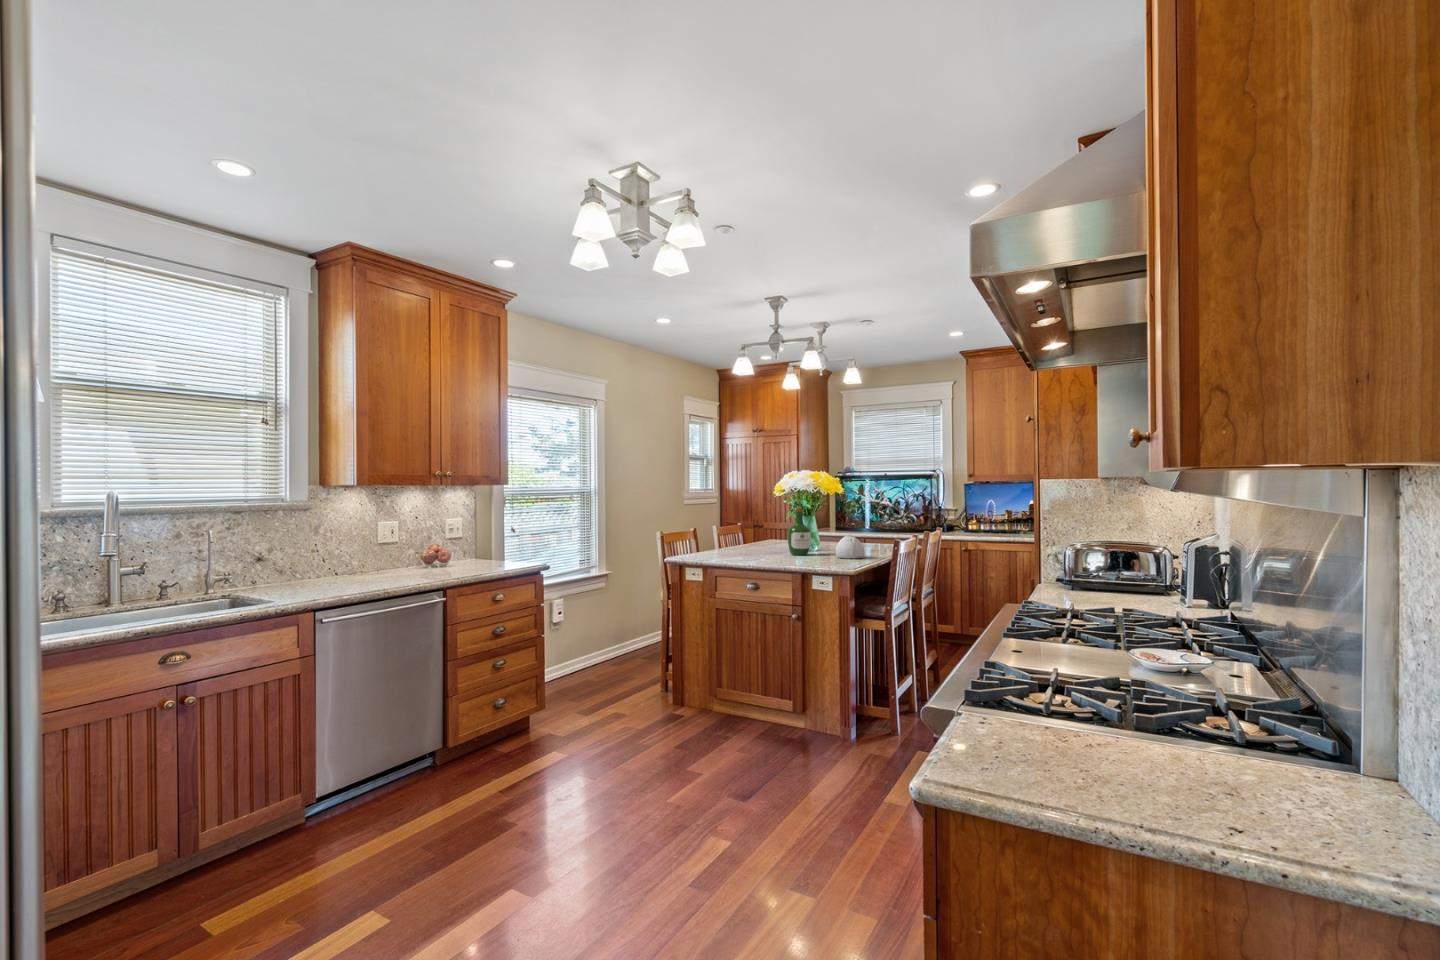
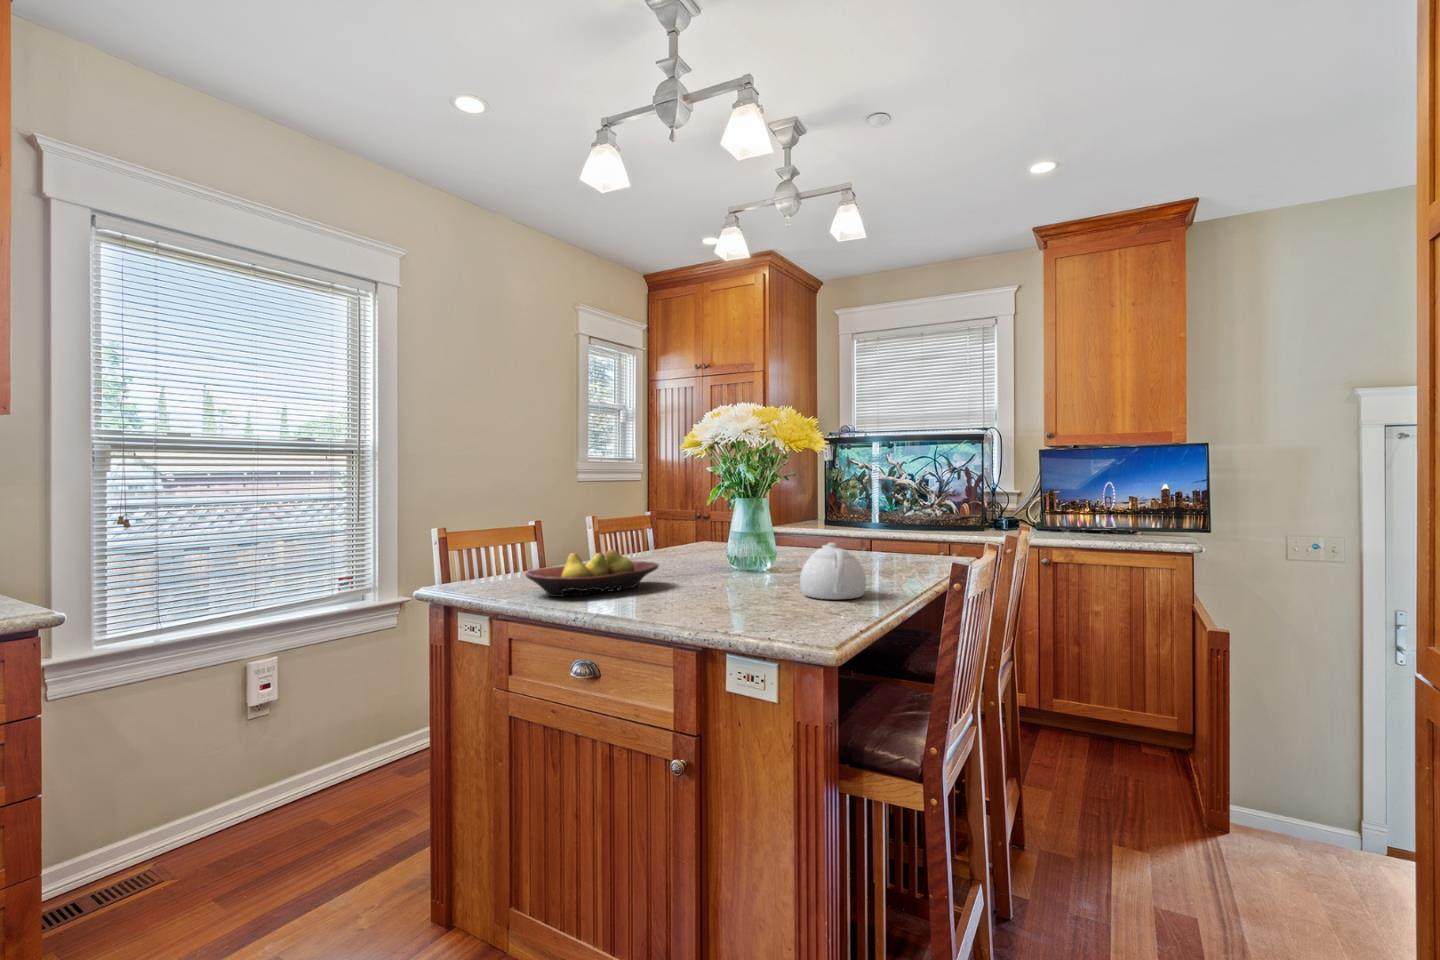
wine bottle: present [788,507,811,555] -> none [702,480,752,586]
fruit bowl: none [714,539,769,559] -> present [525,550,659,597]

